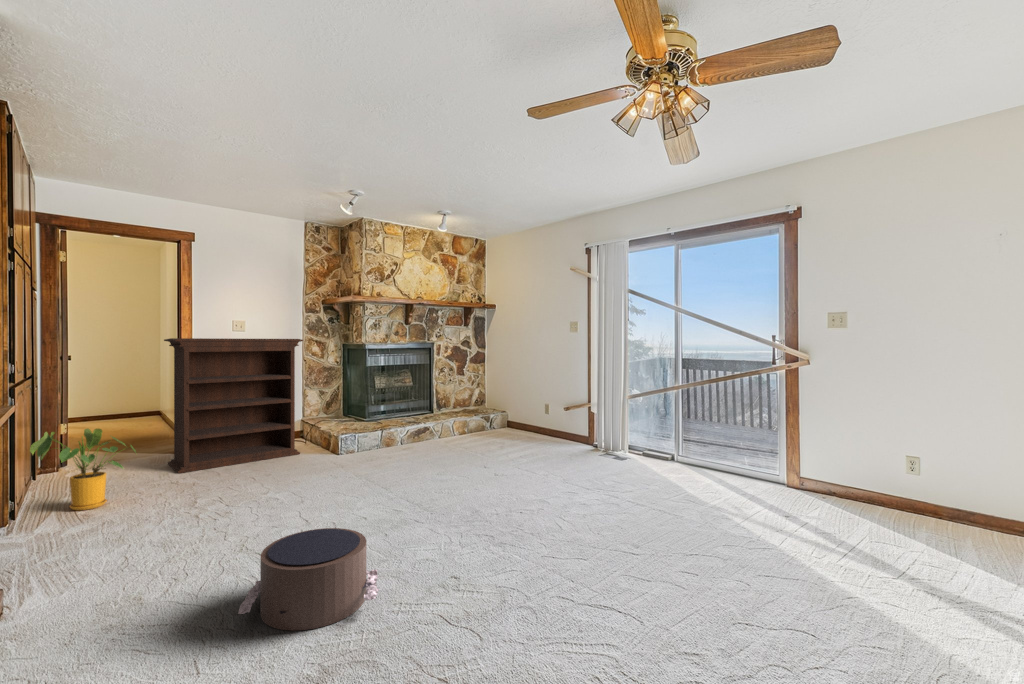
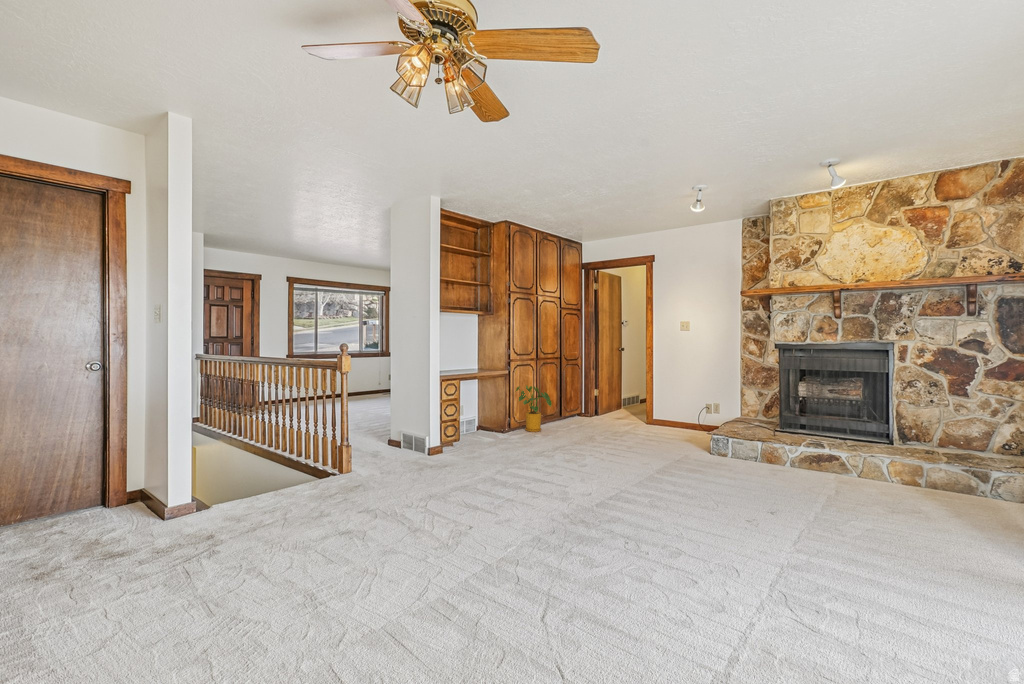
bookshelf: present [164,338,303,473] -> none [600,335,704,443]
pouf: present [238,528,379,631] -> none [389,443,447,488]

